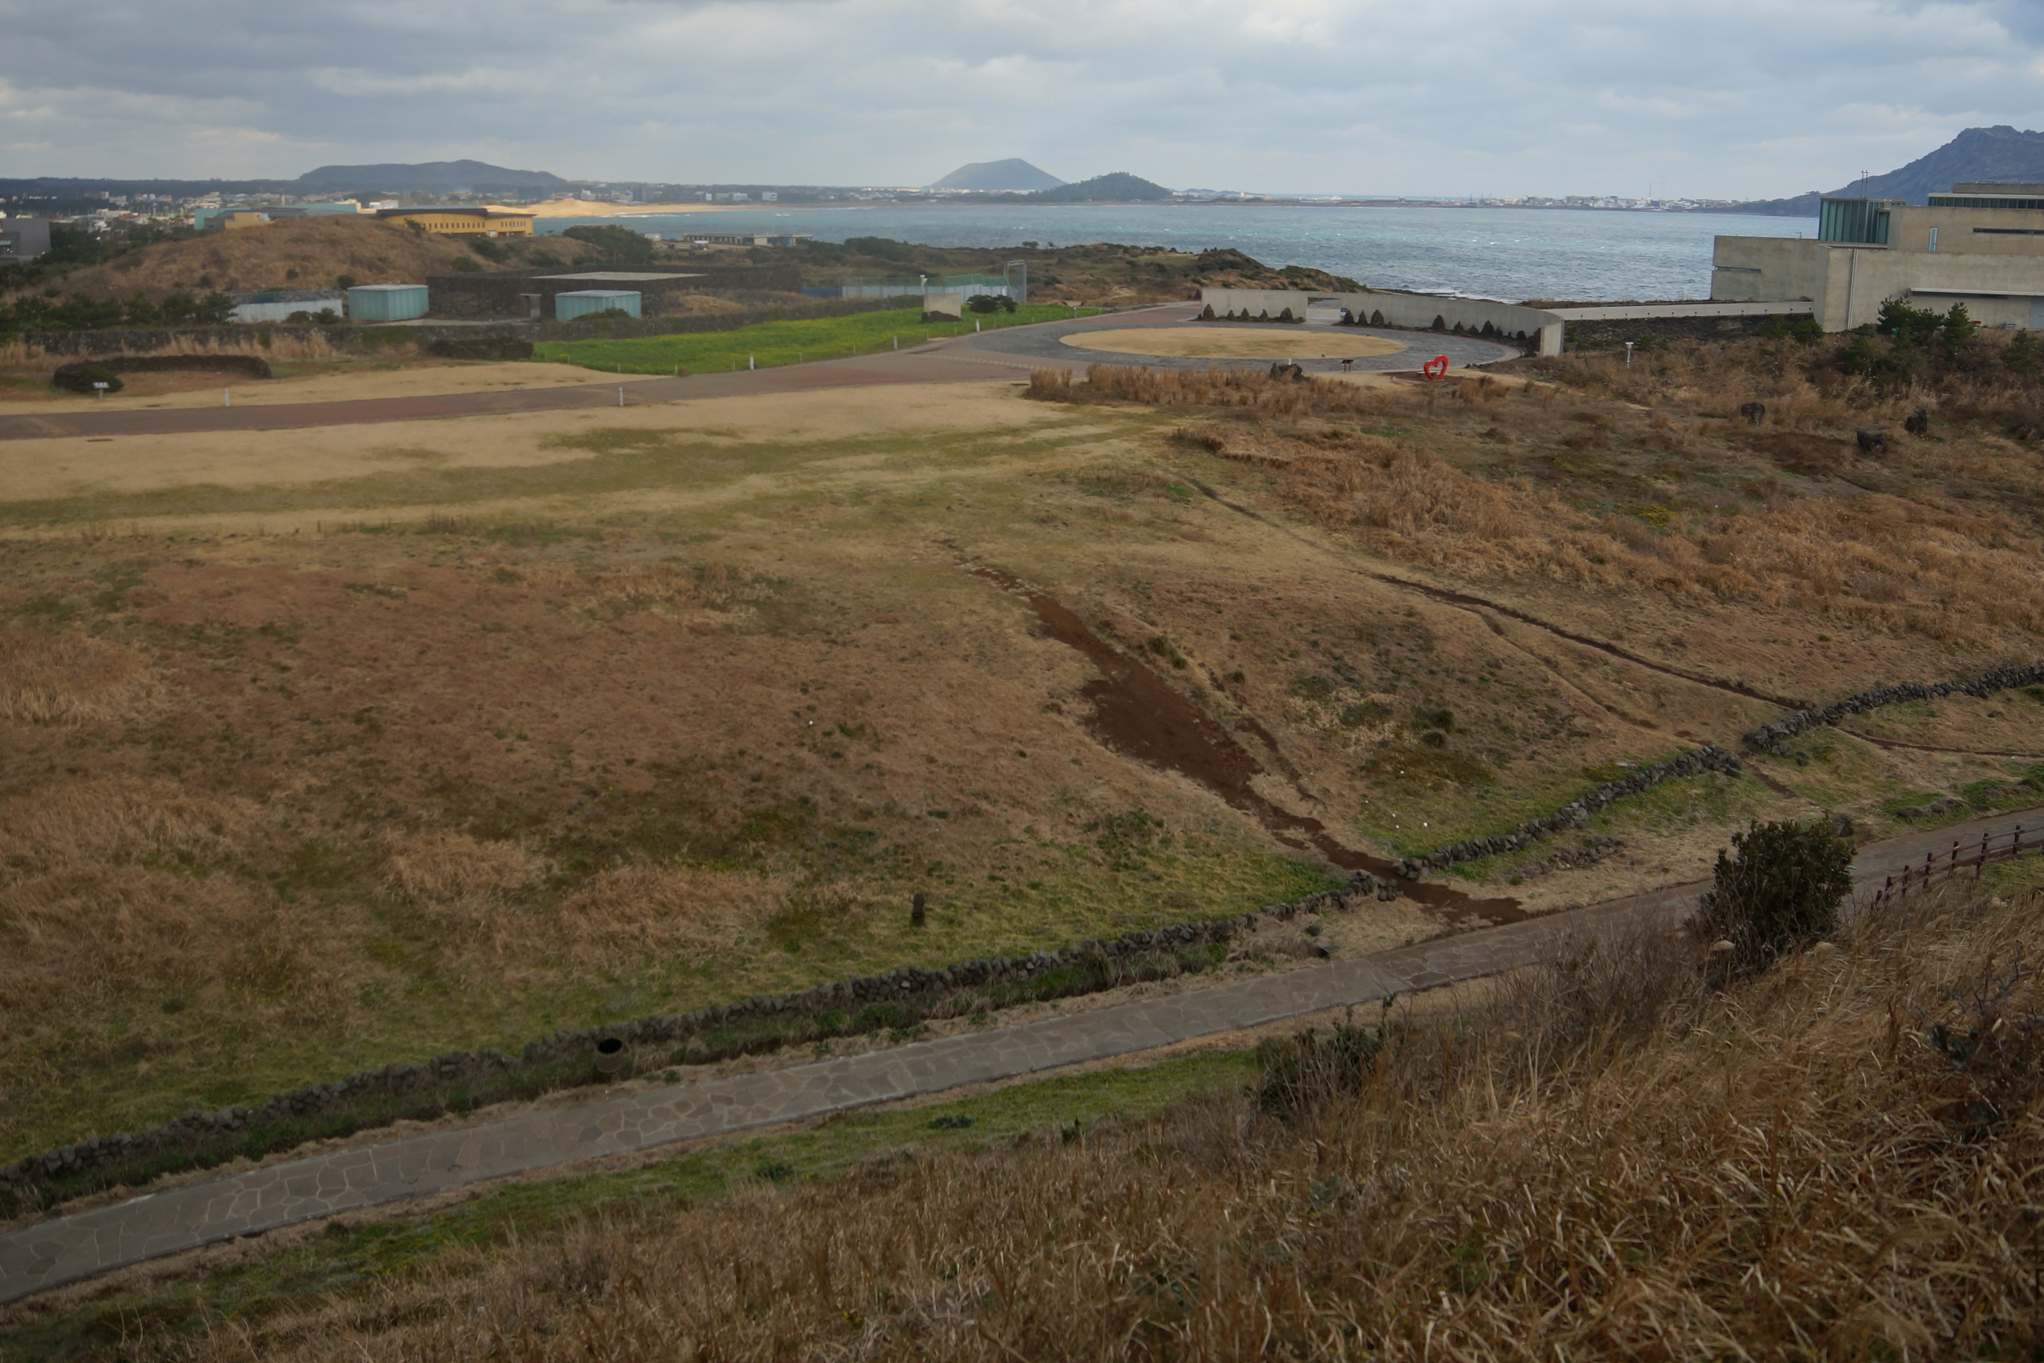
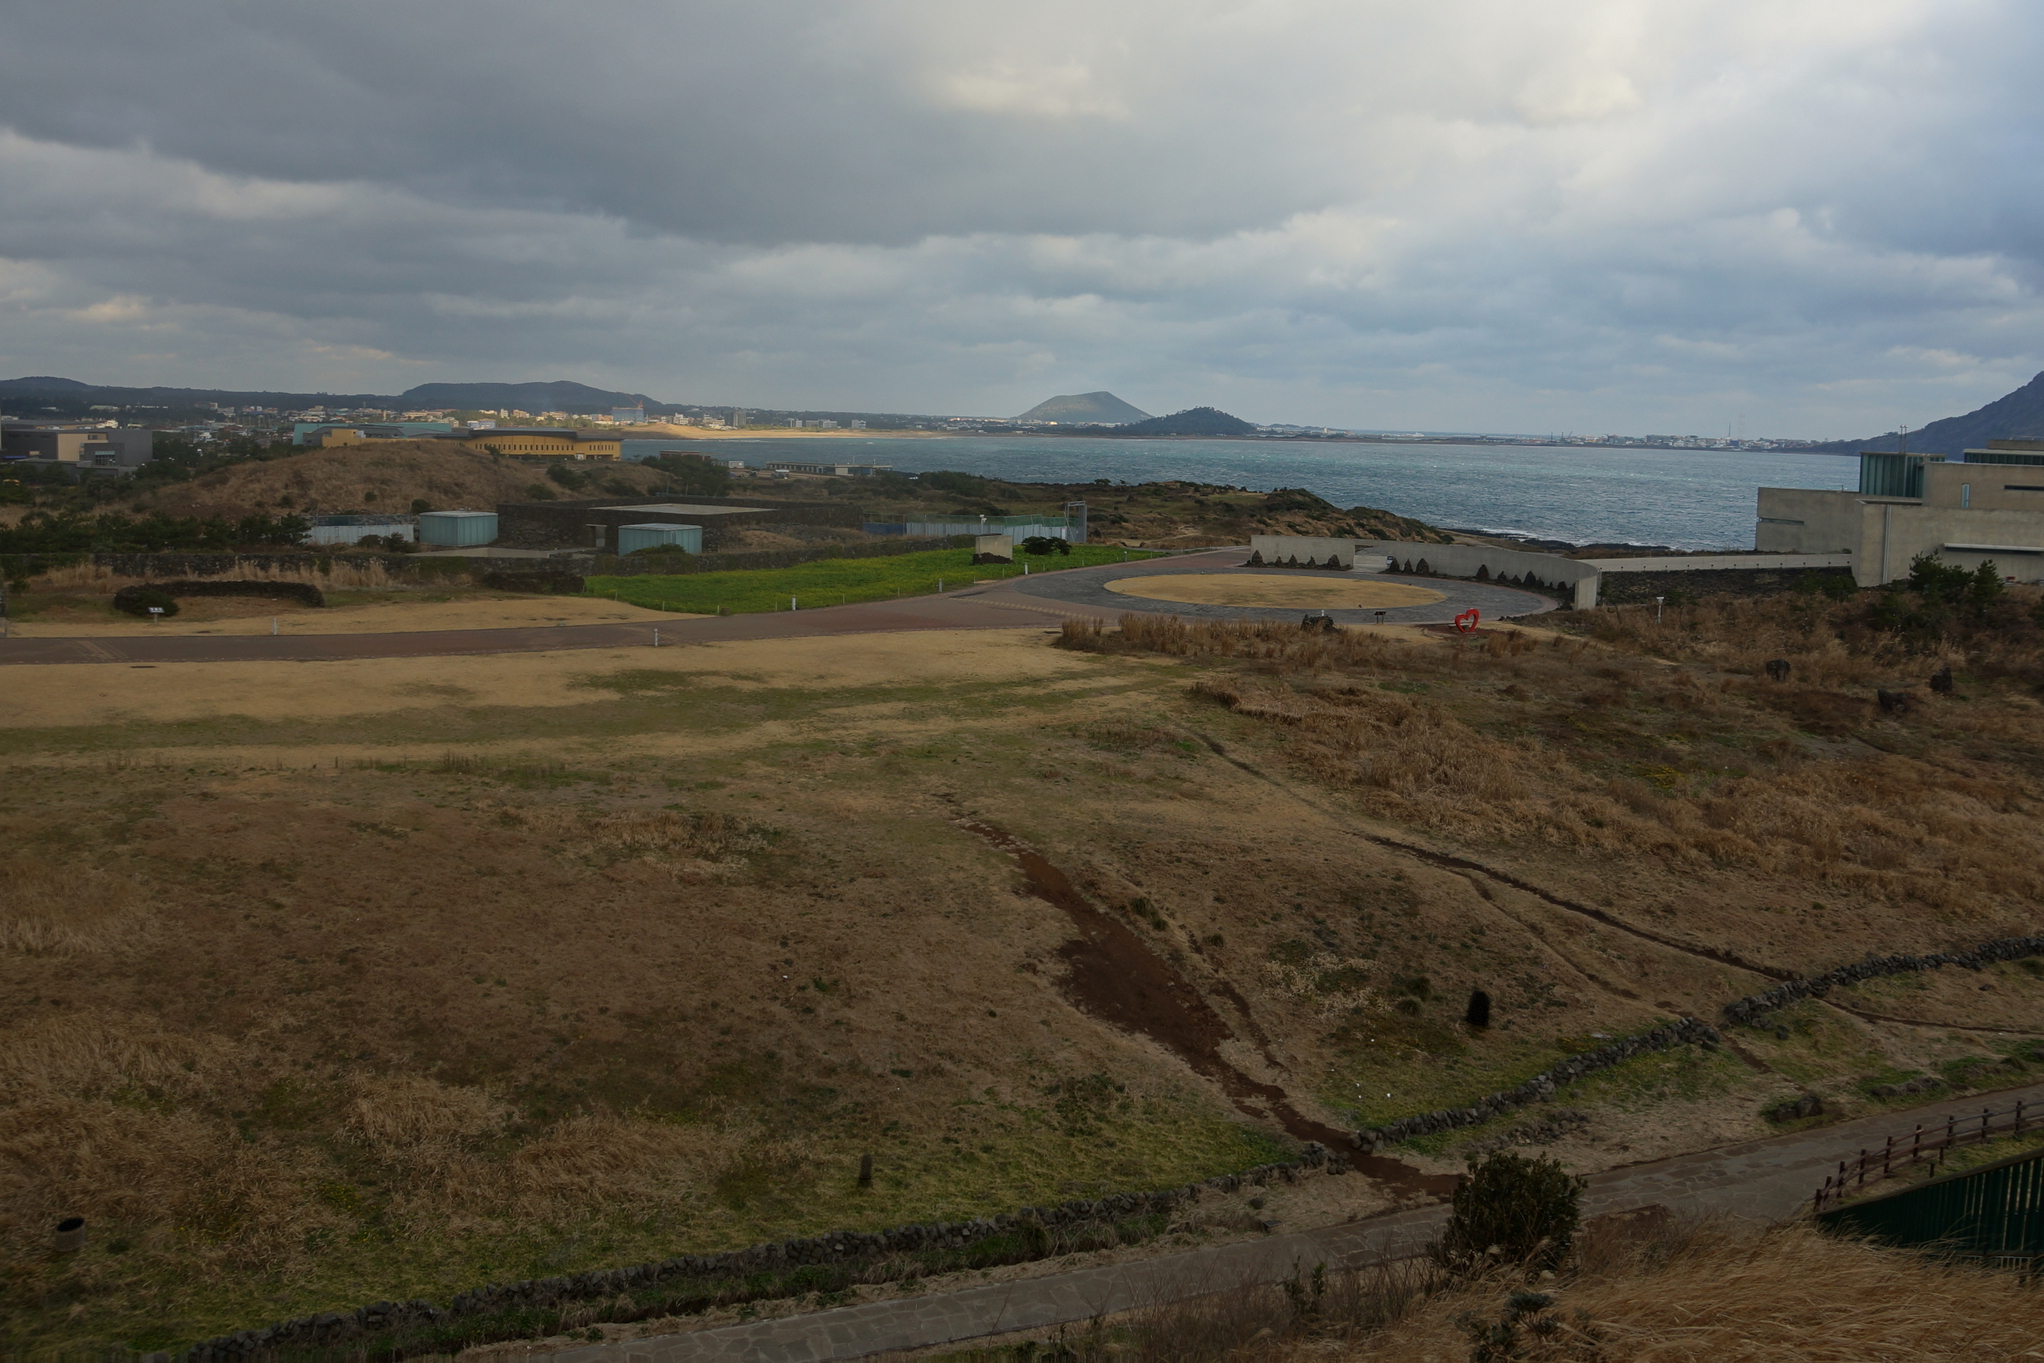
backpack: none [1491,722,1517,757] -> present [1466,990,1490,1025]
planter: present [596,1038,623,1073] -> present [55,1217,85,1252]

